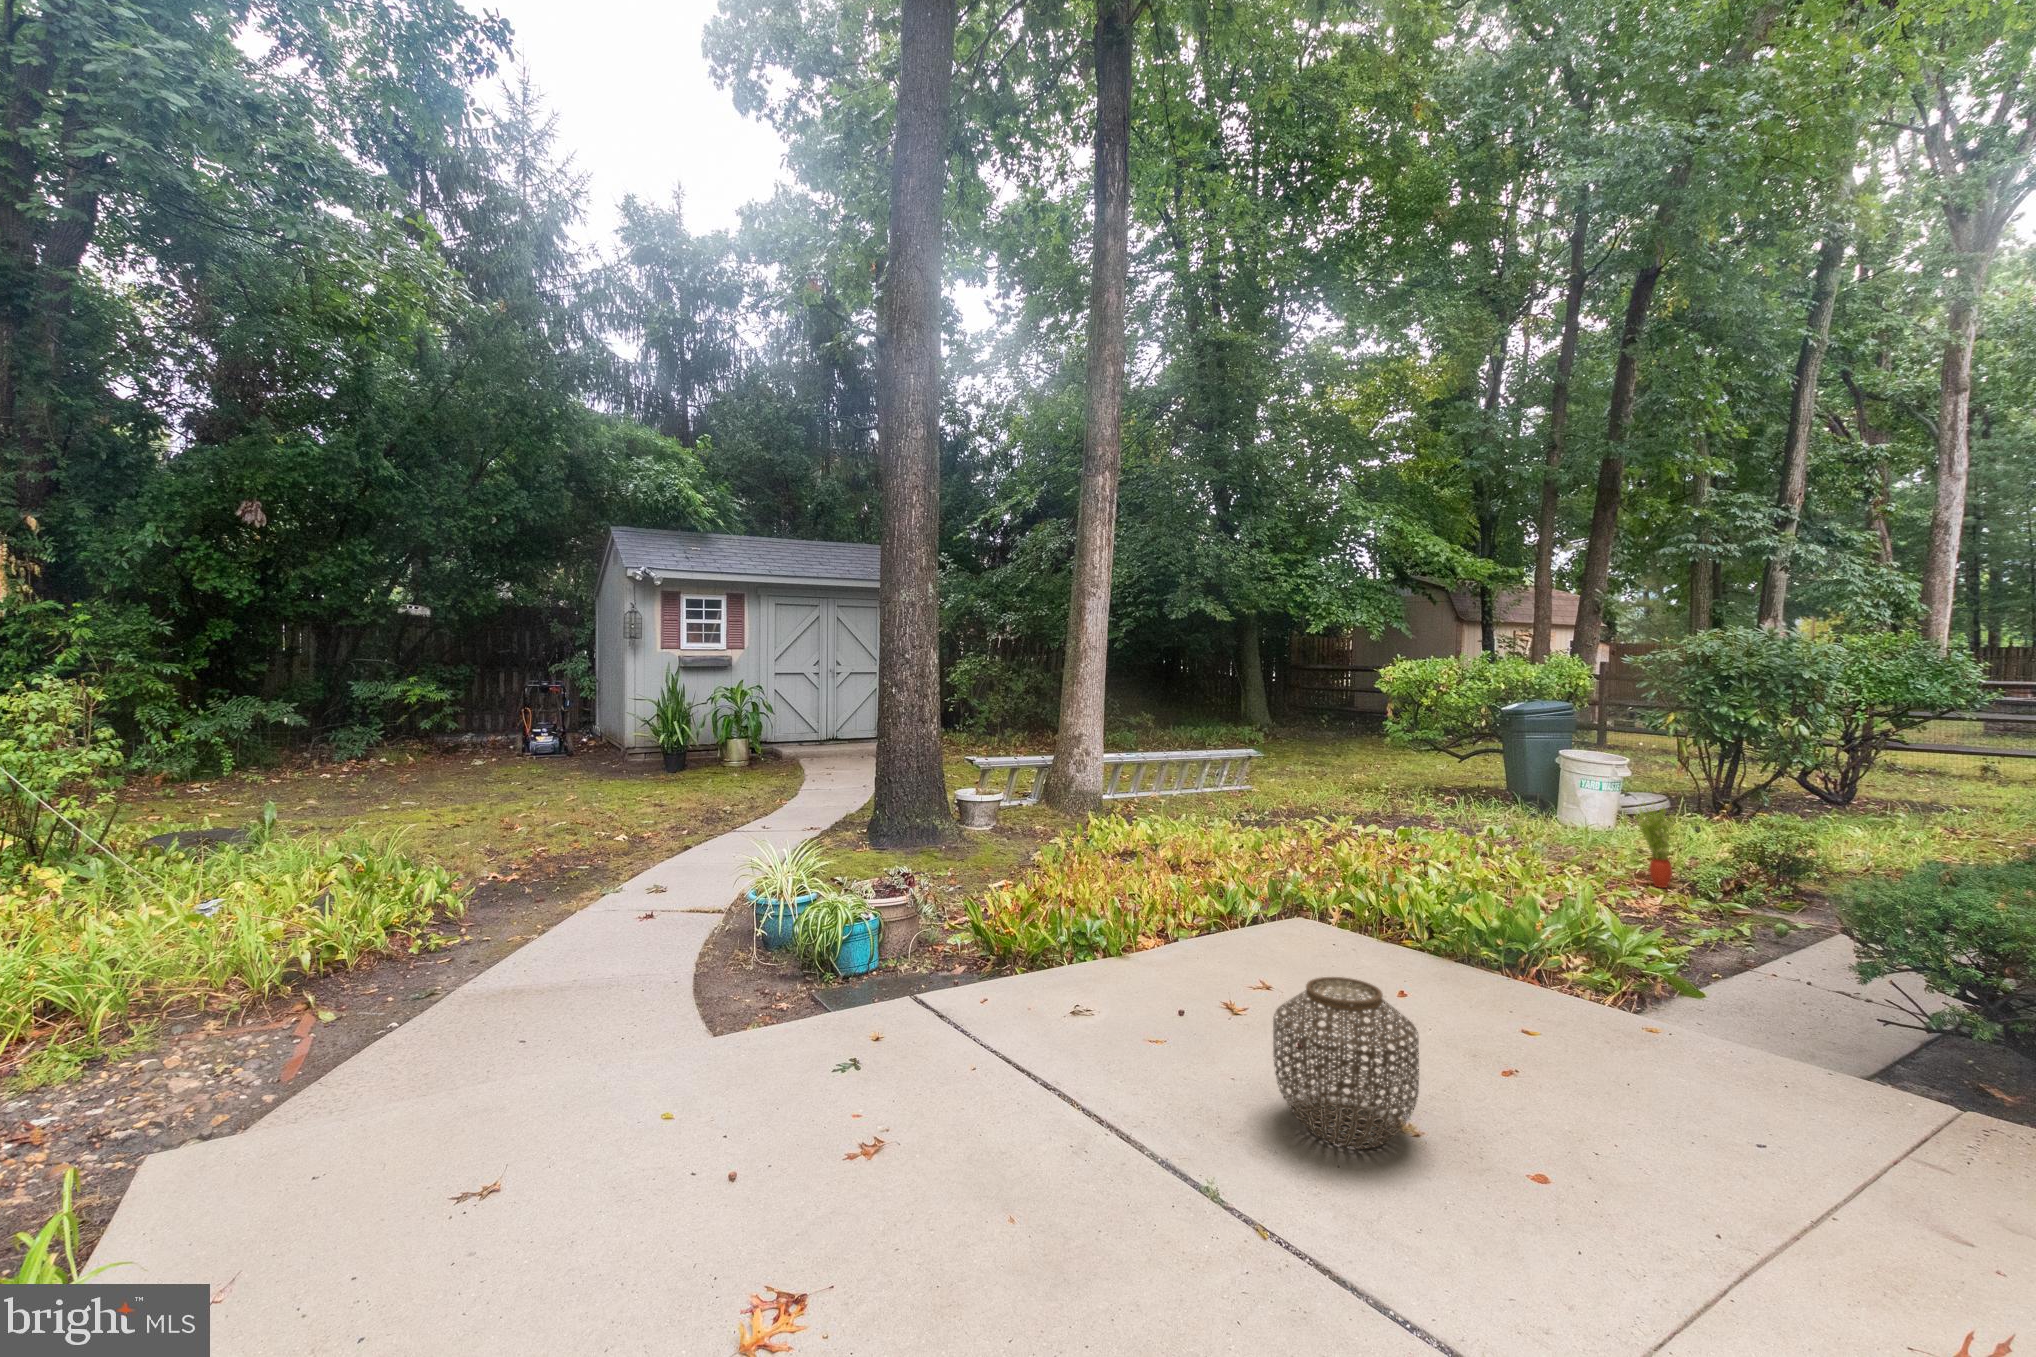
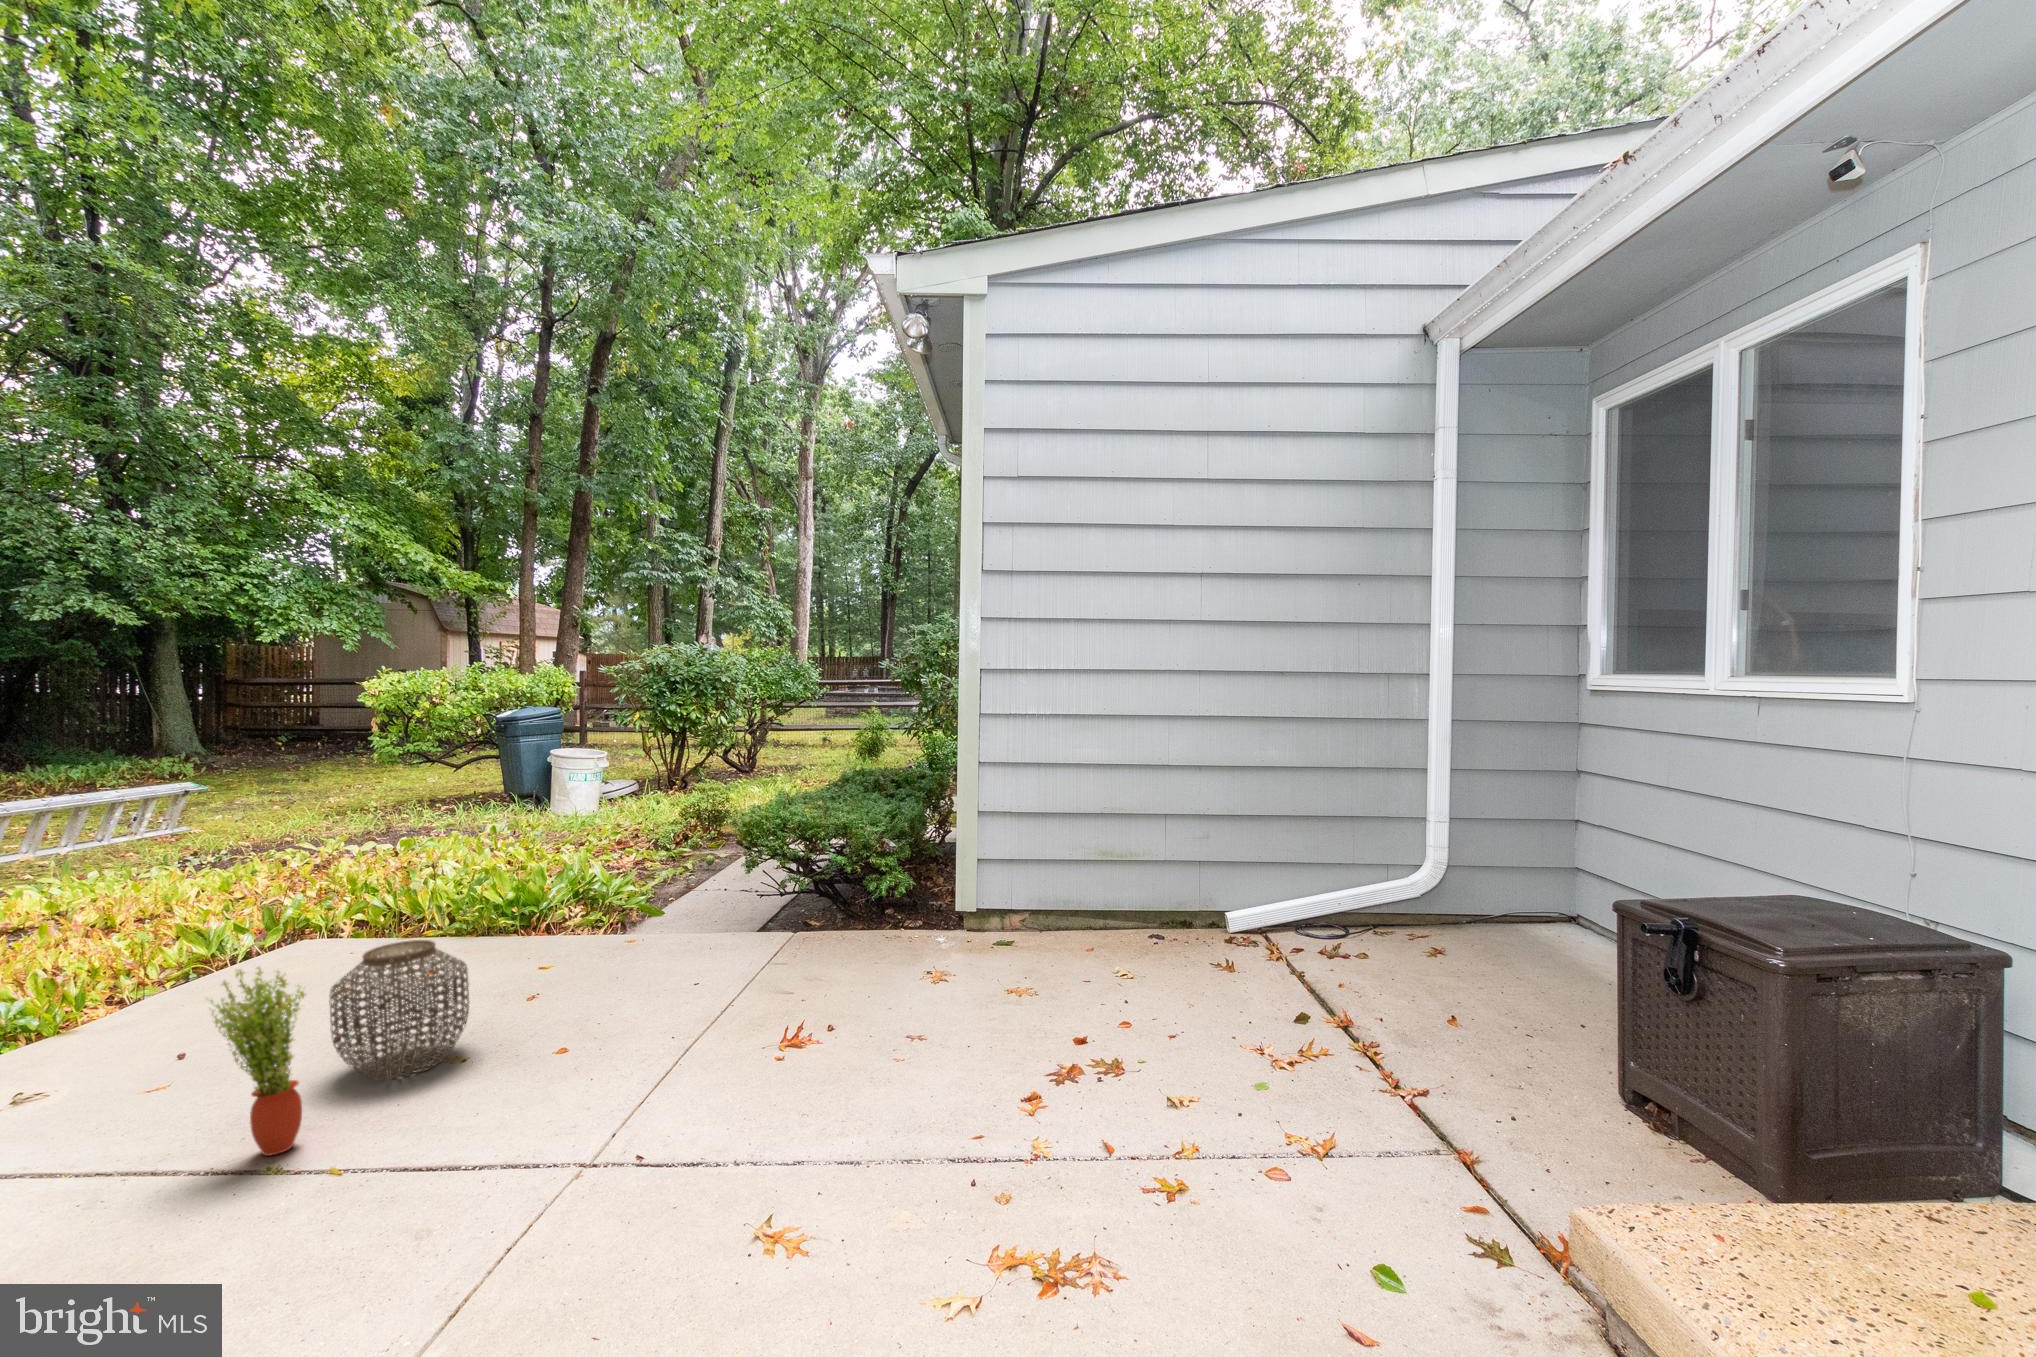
potted plant: present [1635,803,1675,888] -> present [211,967,305,1156]

